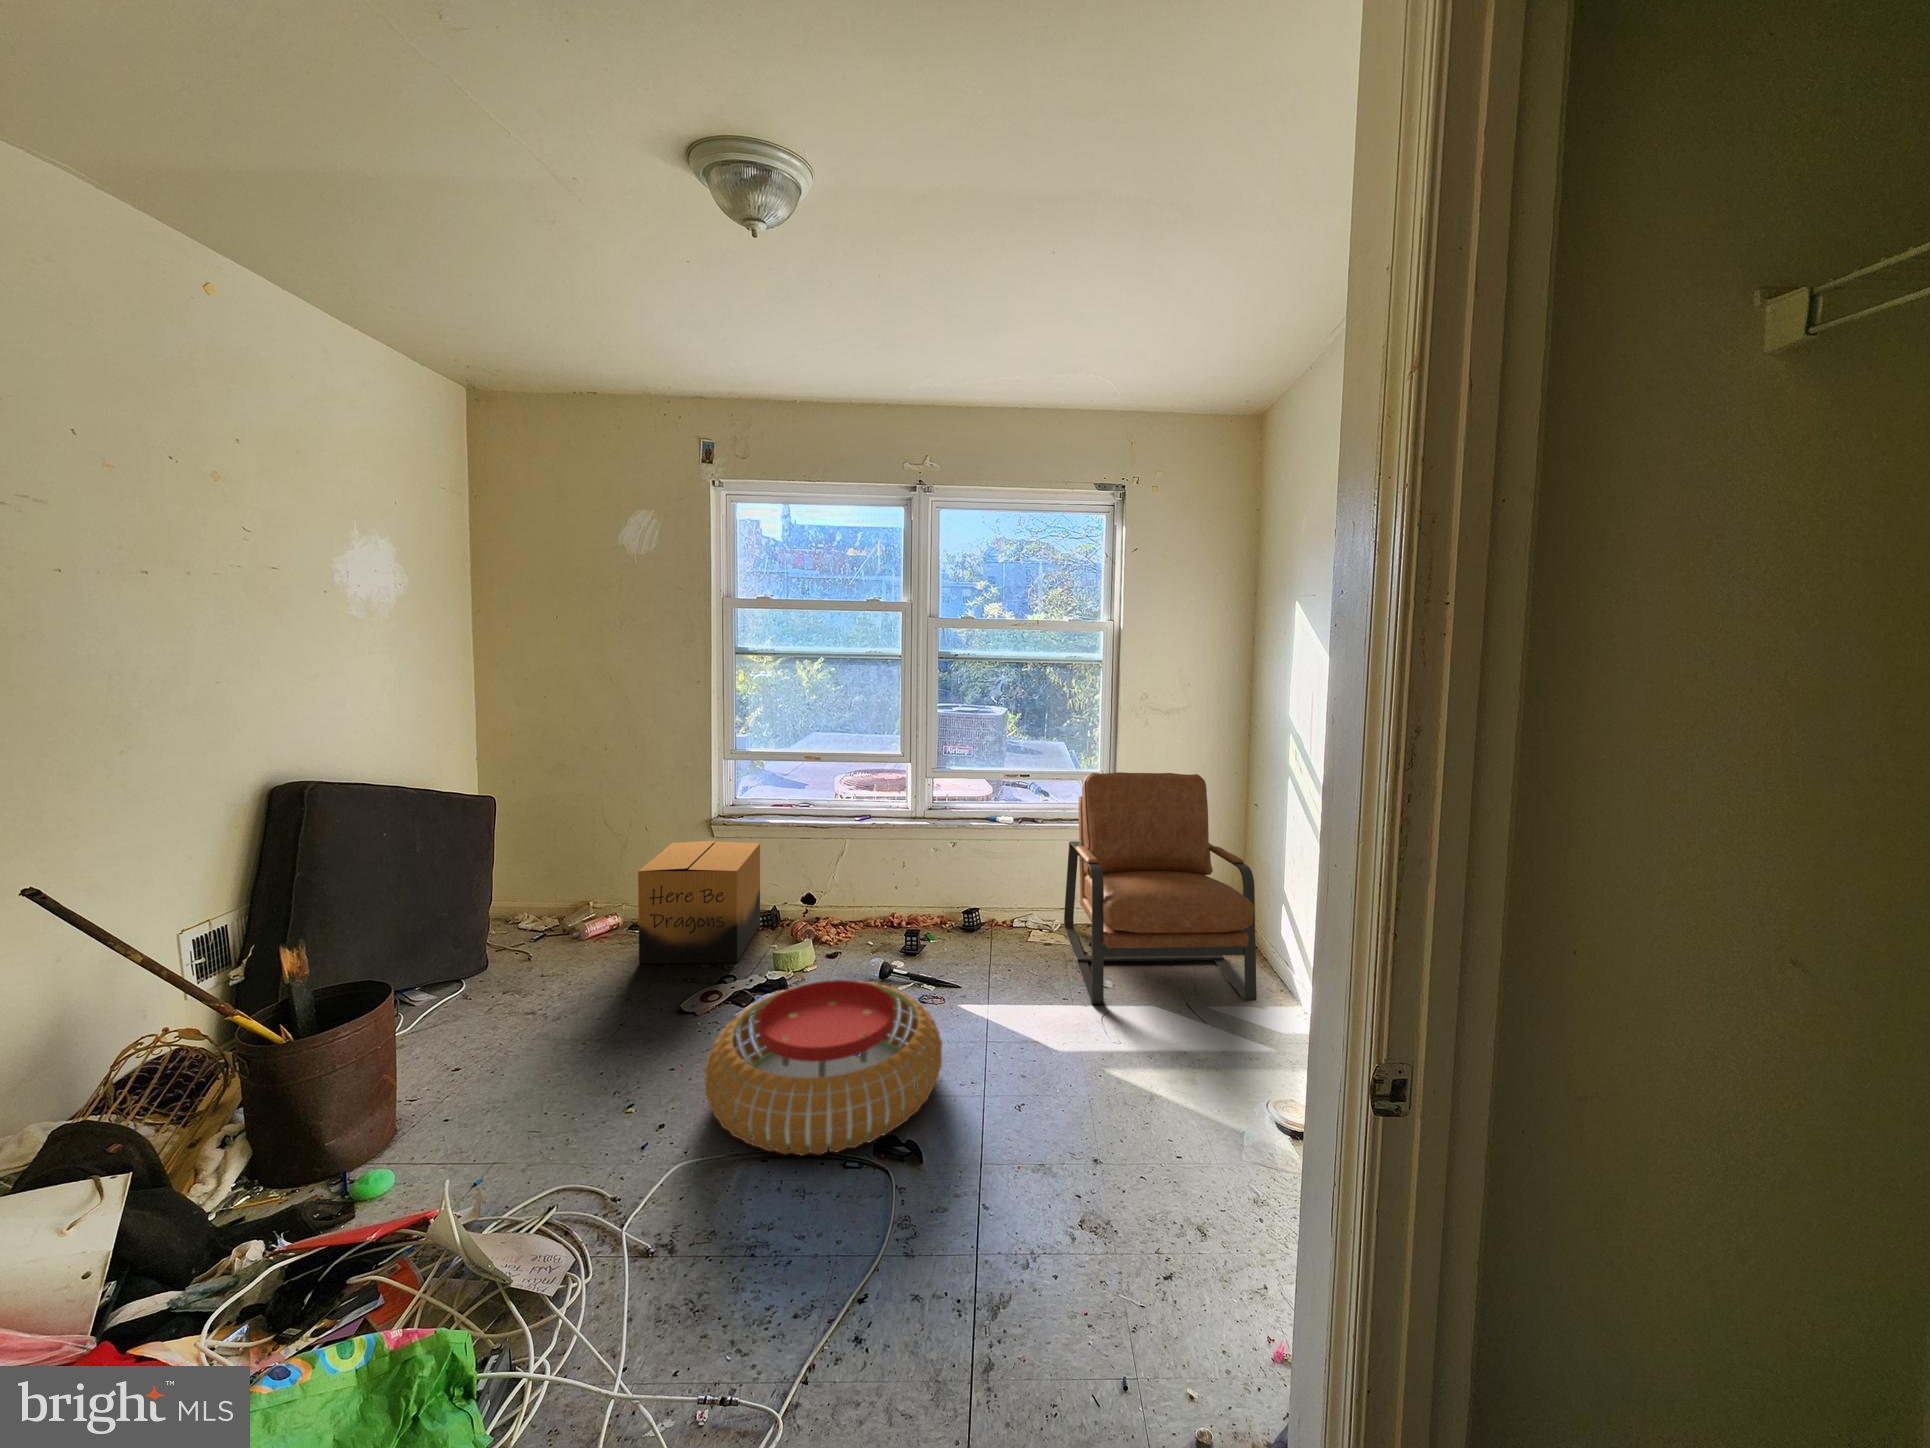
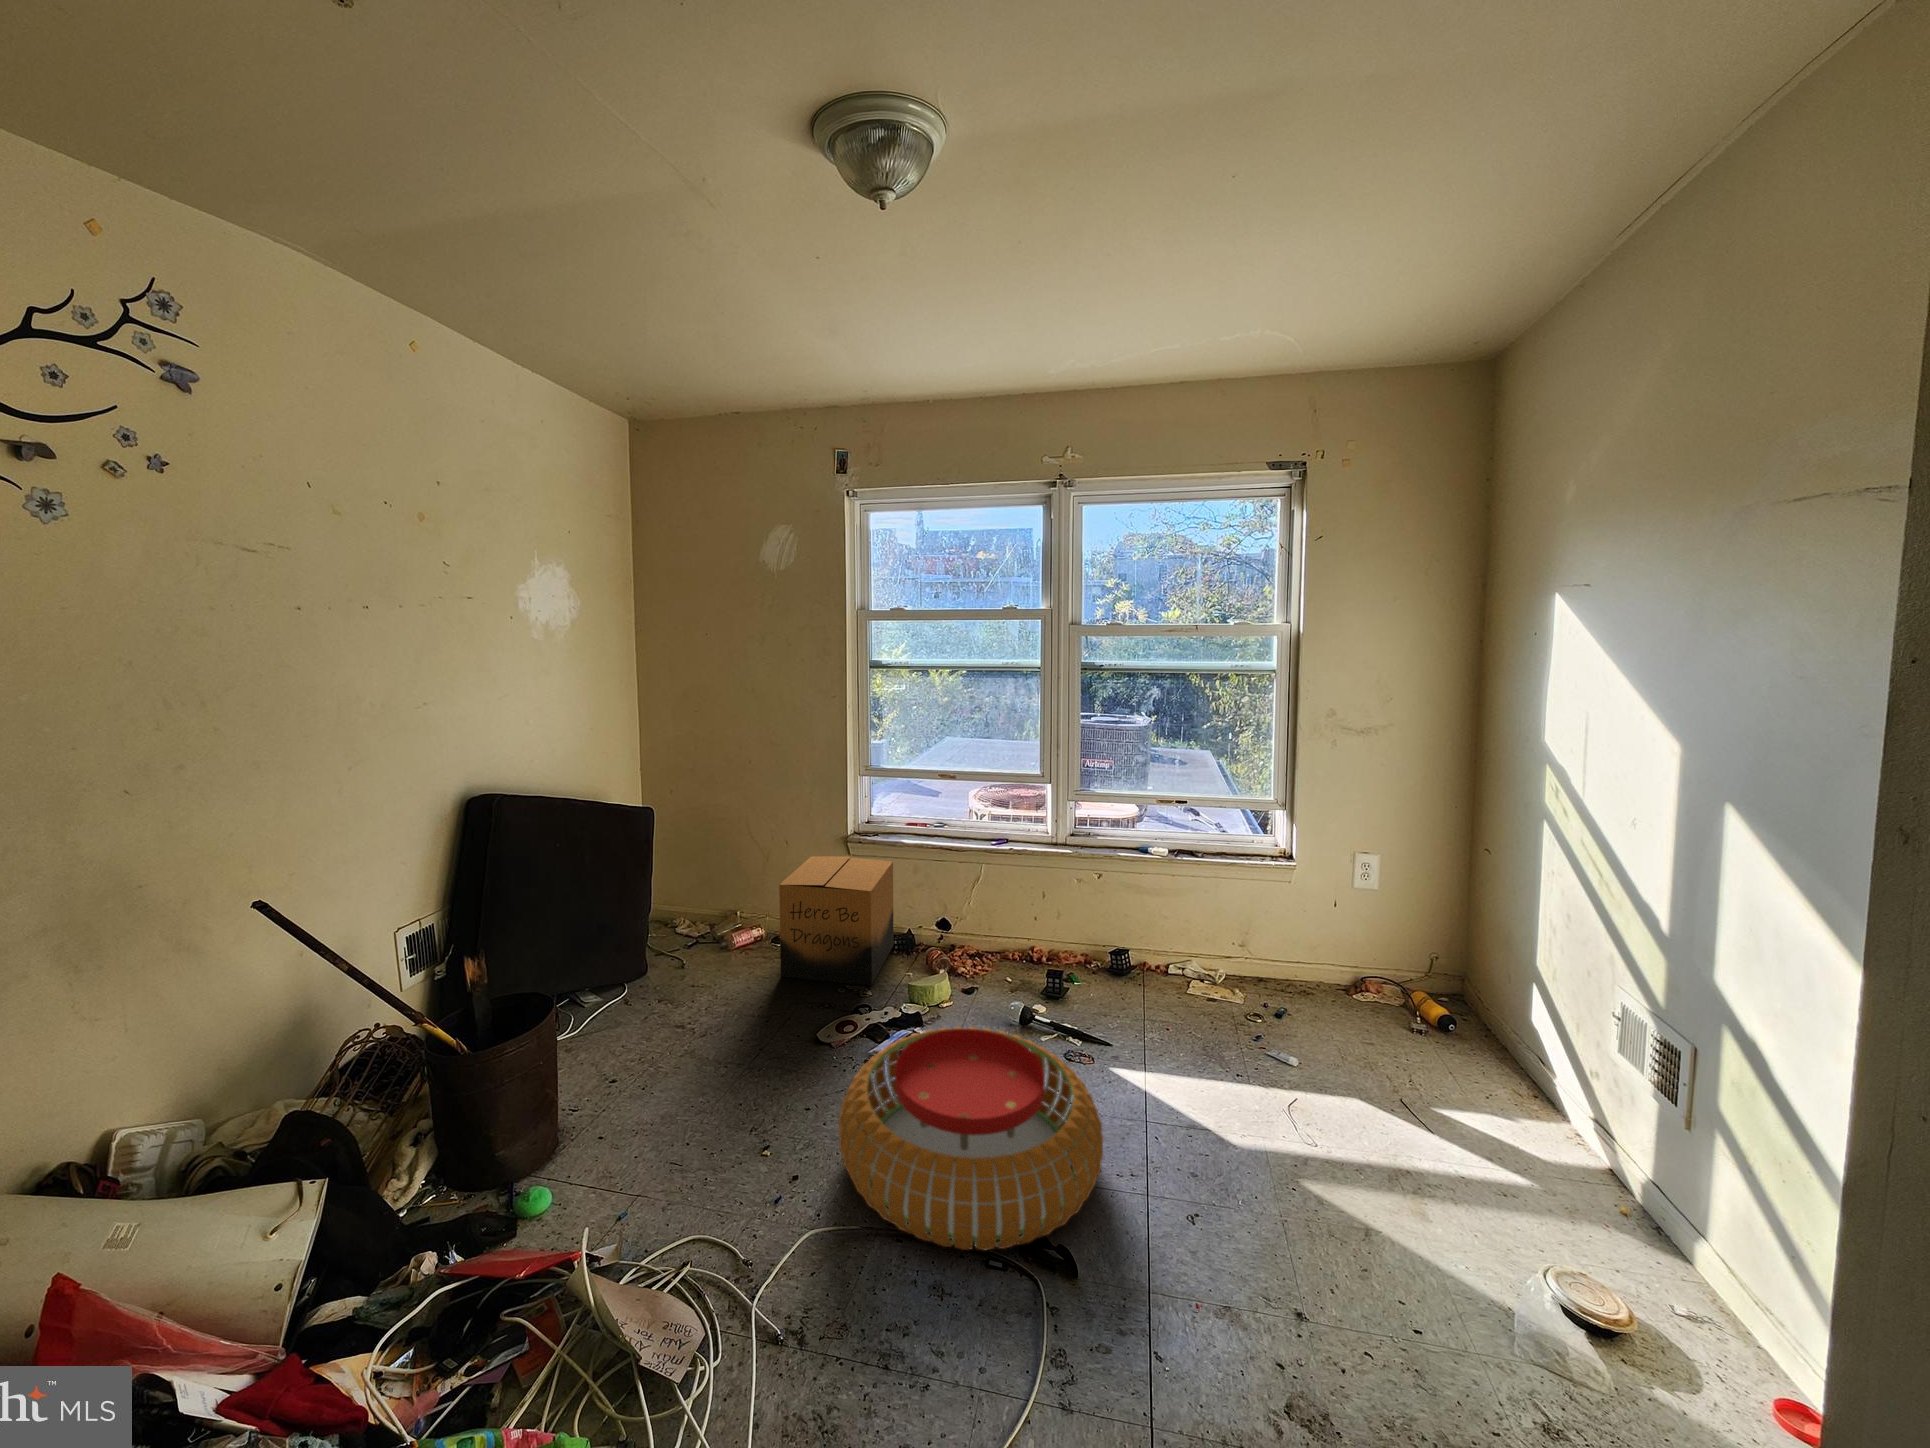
chair: present [1064,772,1257,1004] -> none [1229,802,1526,1118]

